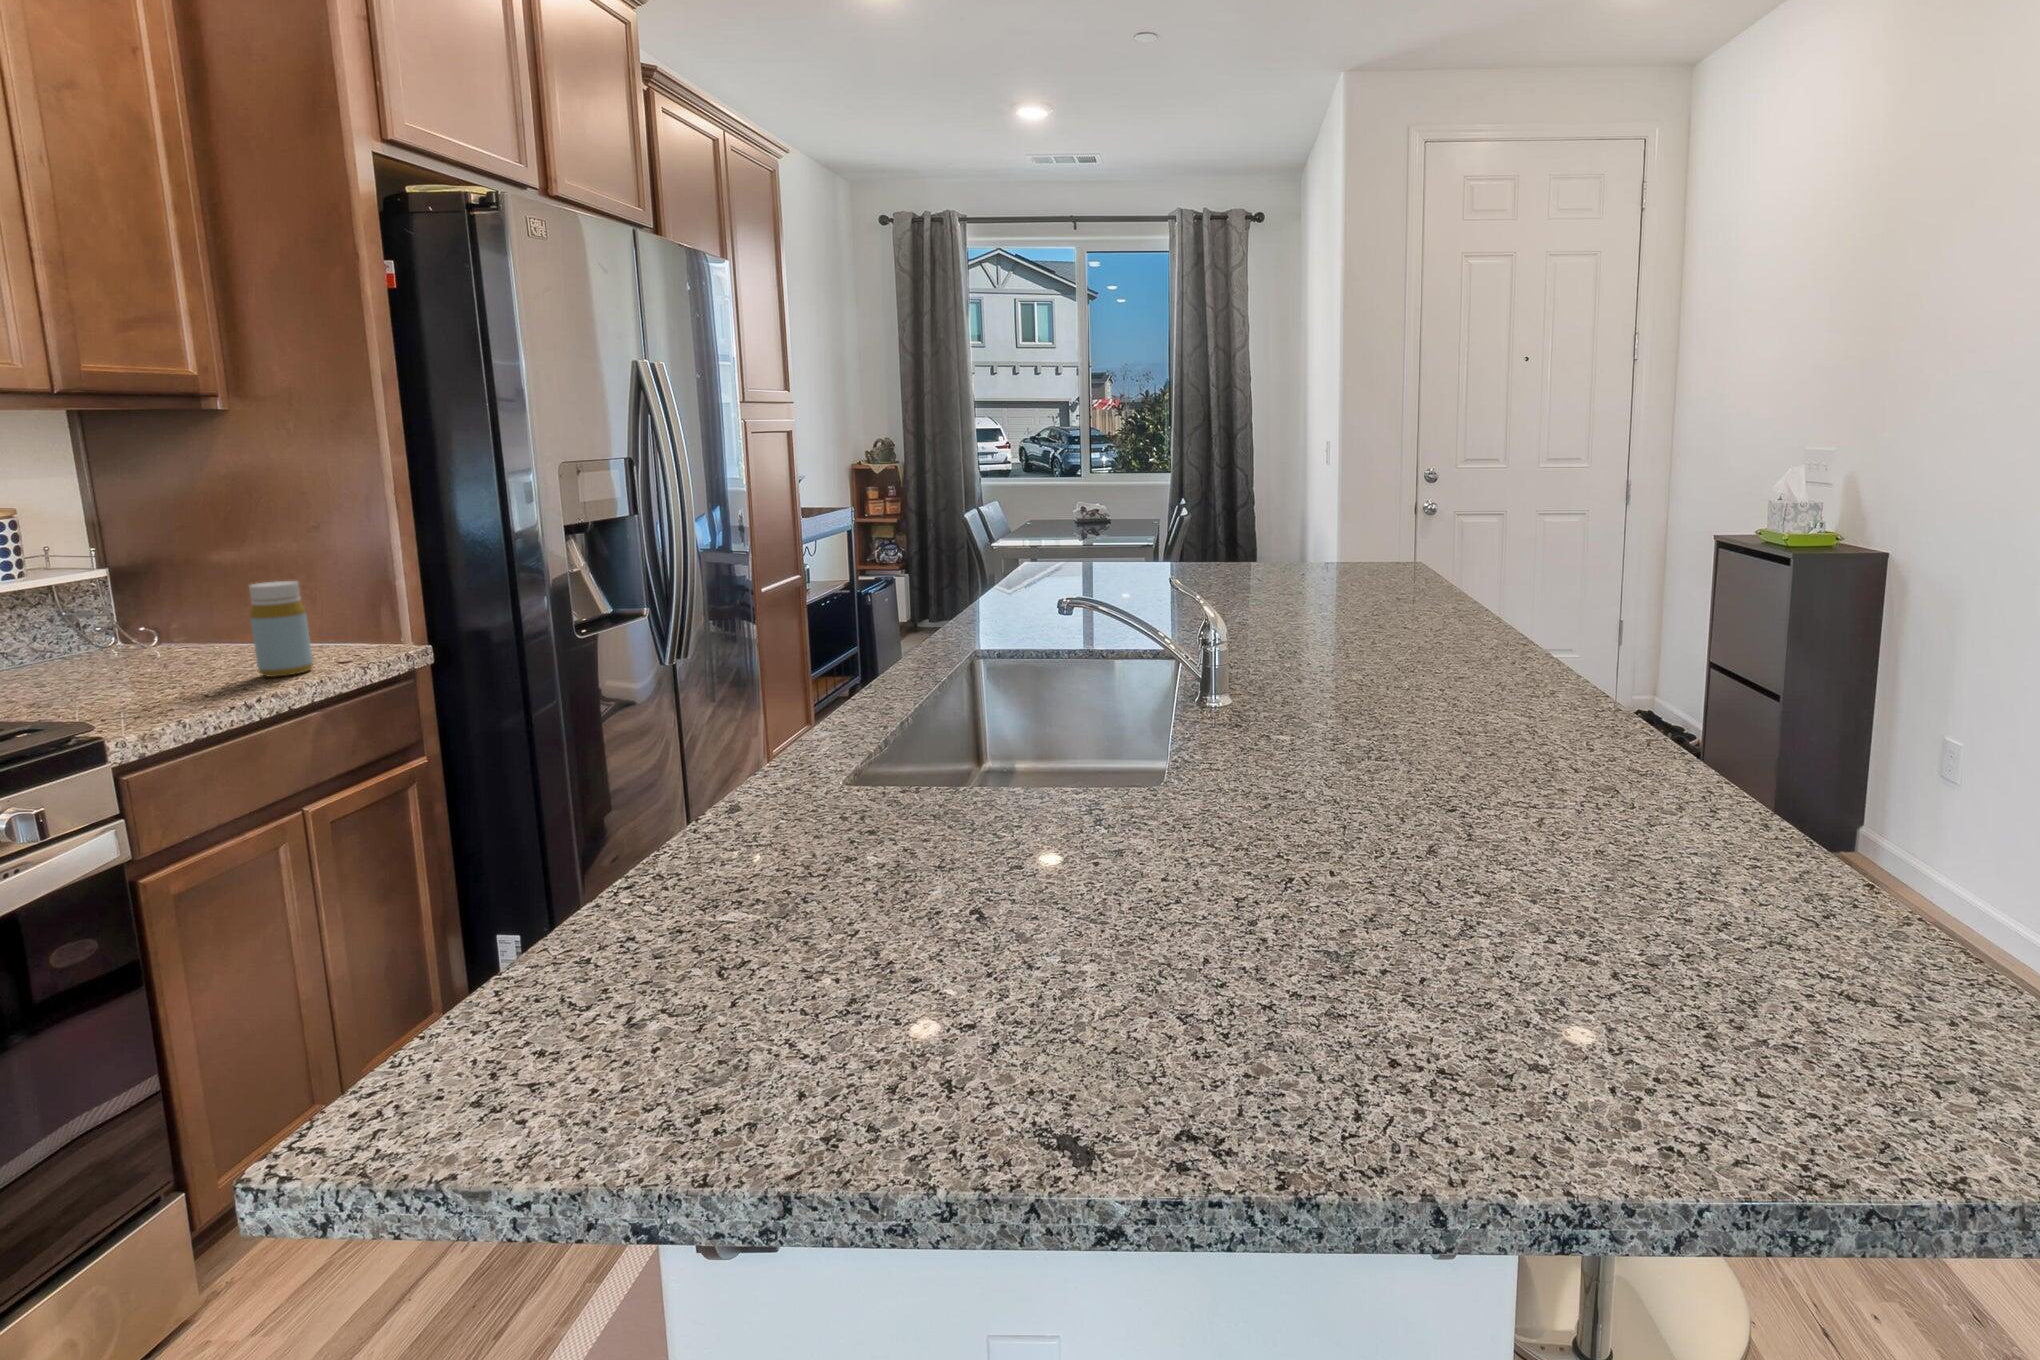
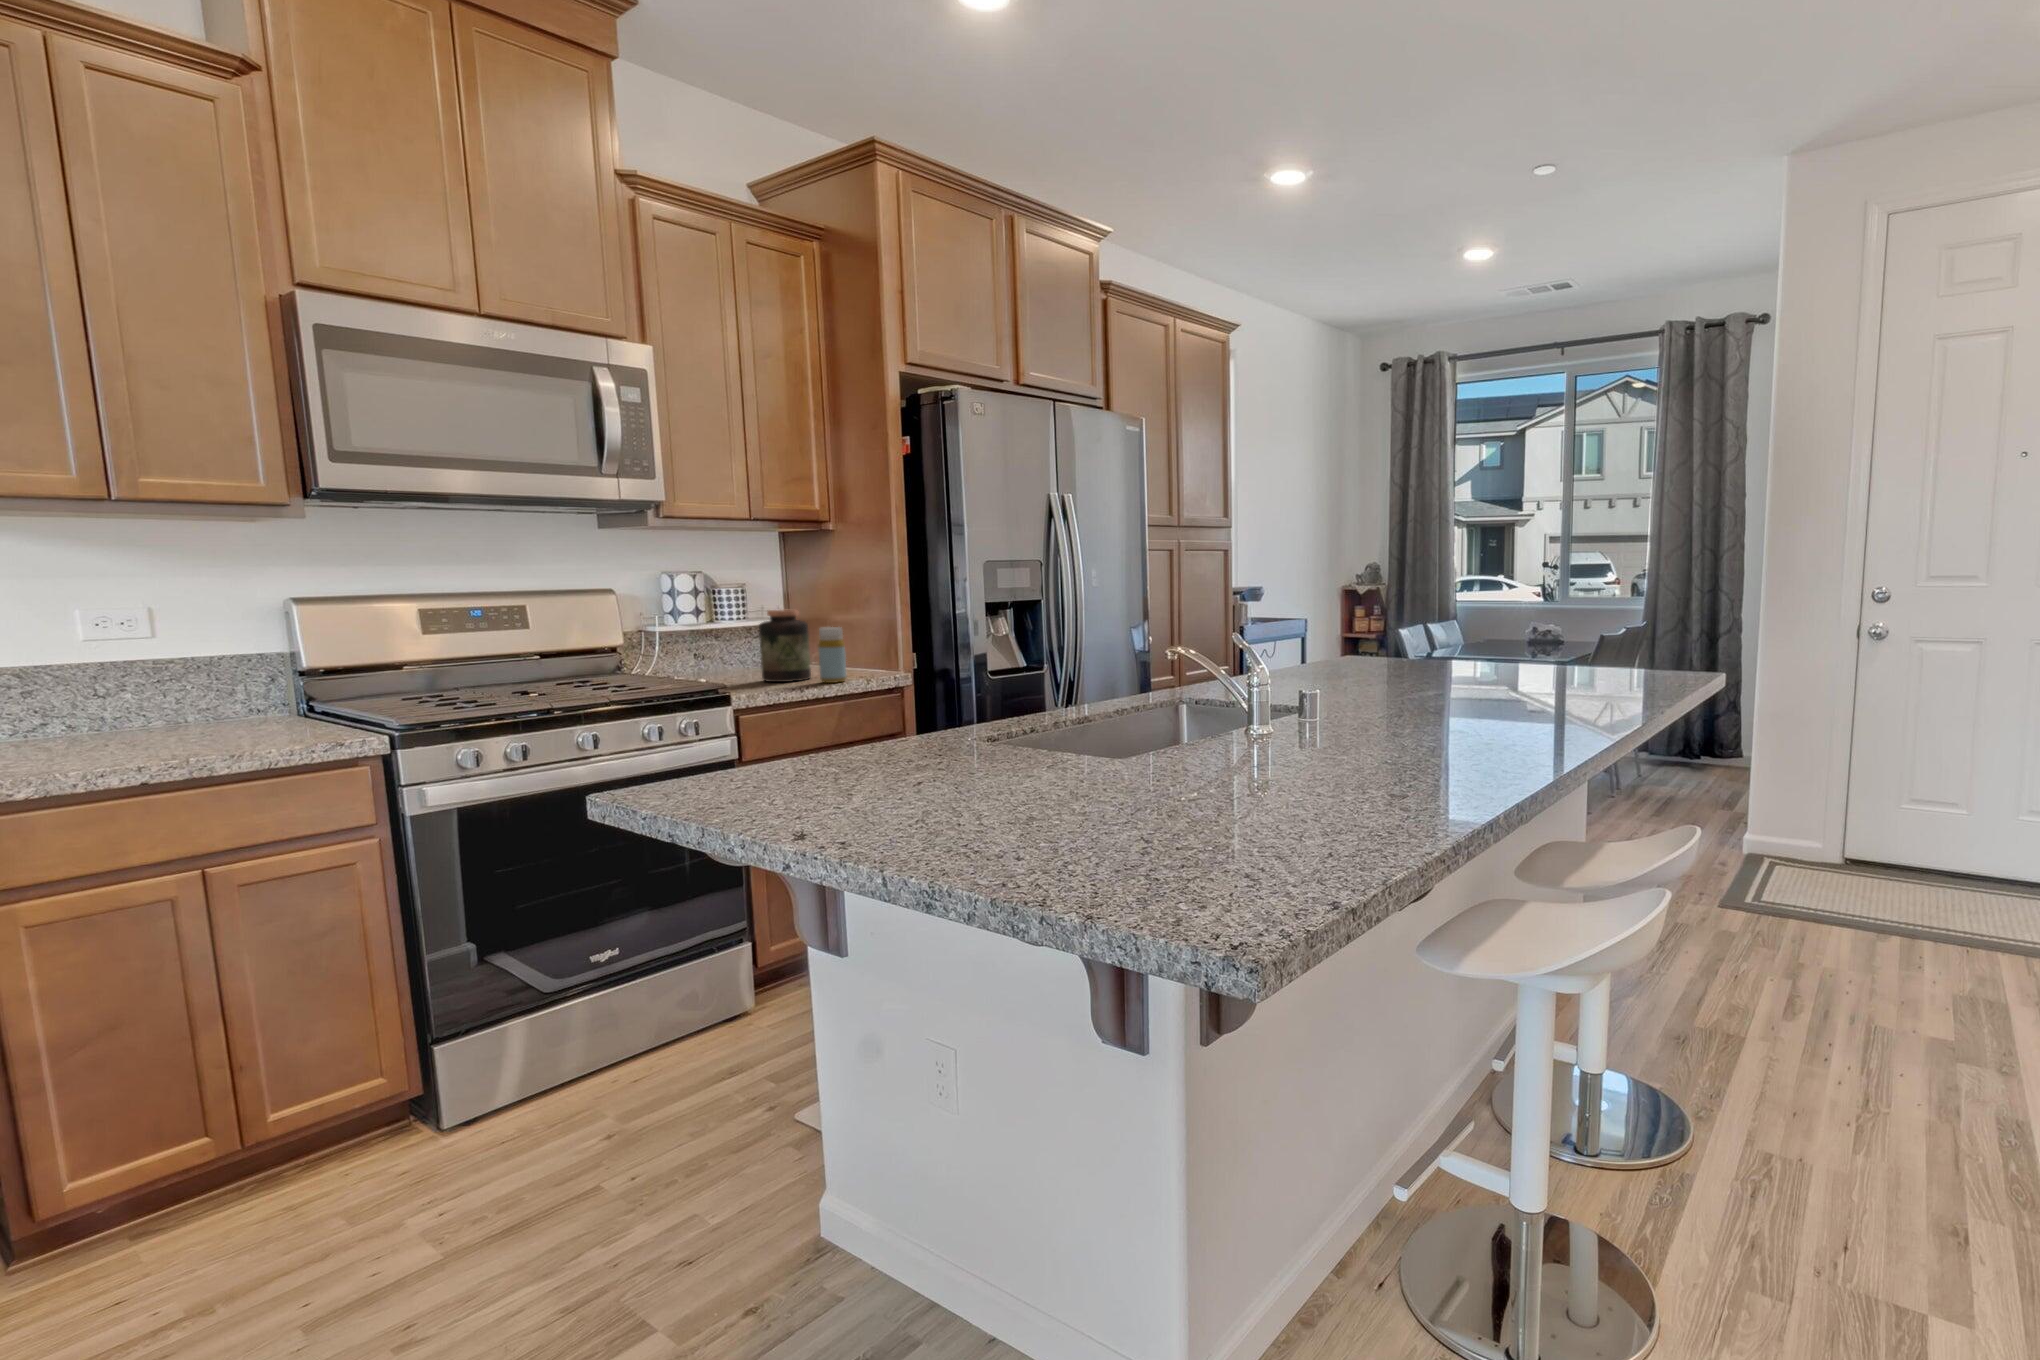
jar: none [94,555,220,687] -> present [759,609,811,682]

